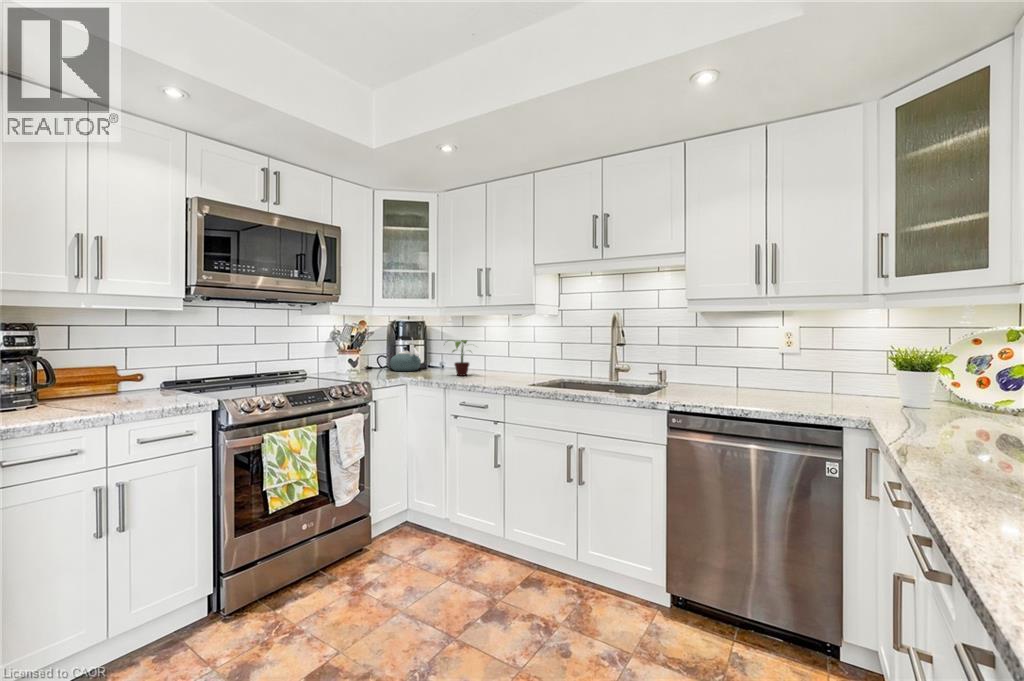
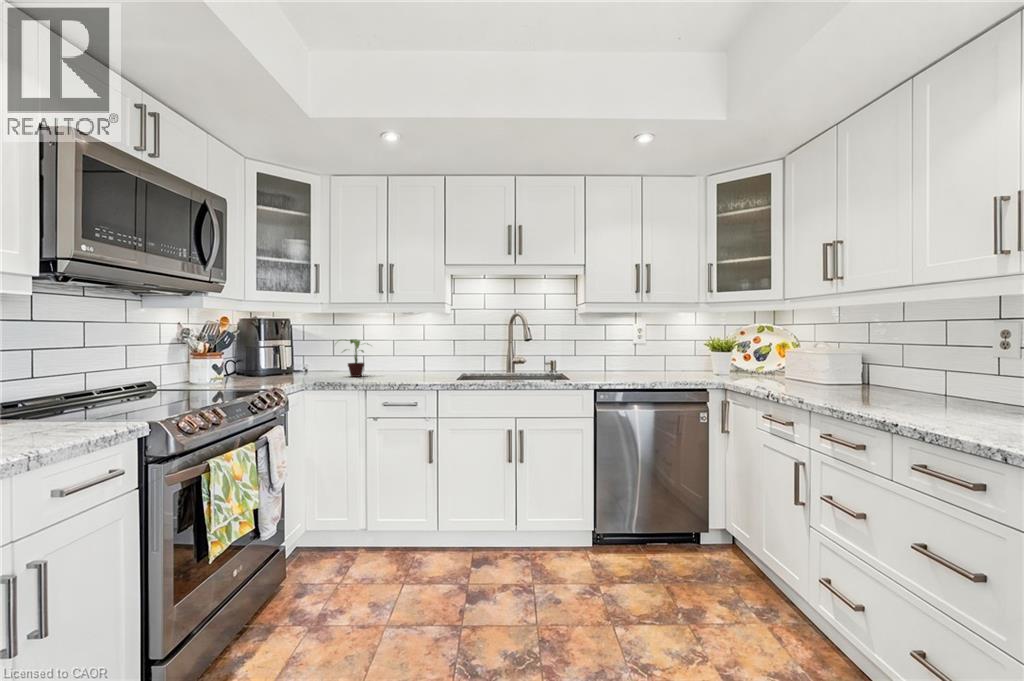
kettle: present [390,336,421,371] -> none [254,335,297,377]

